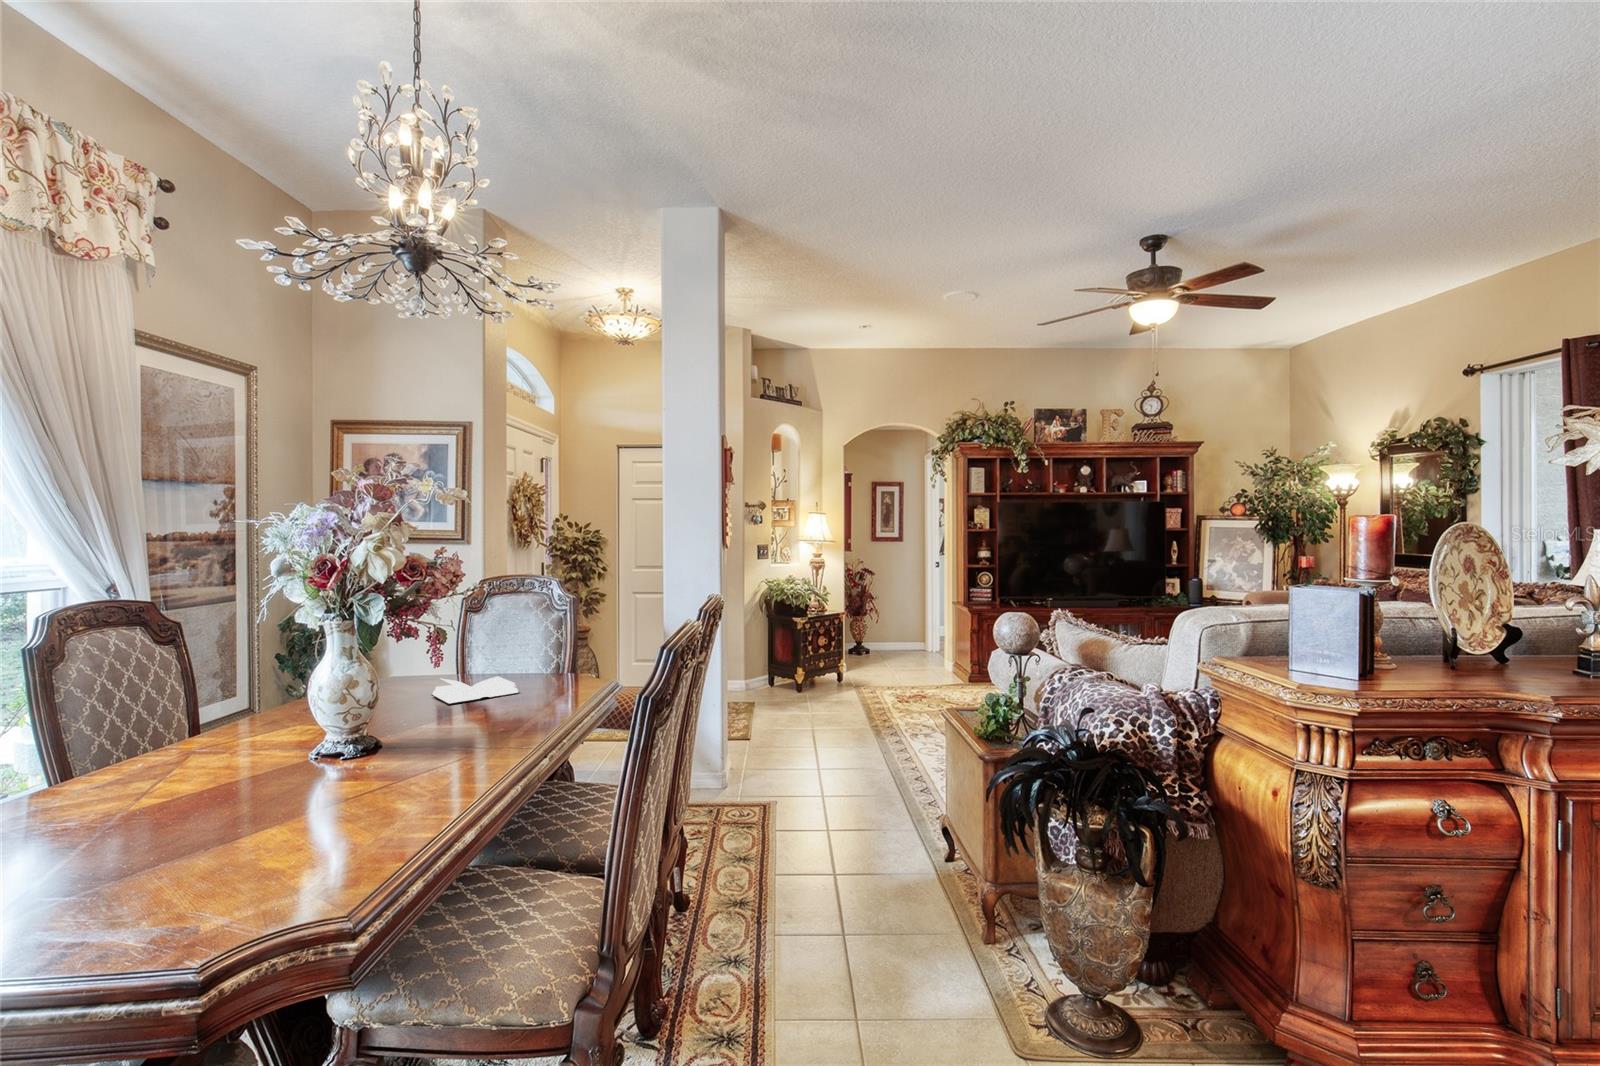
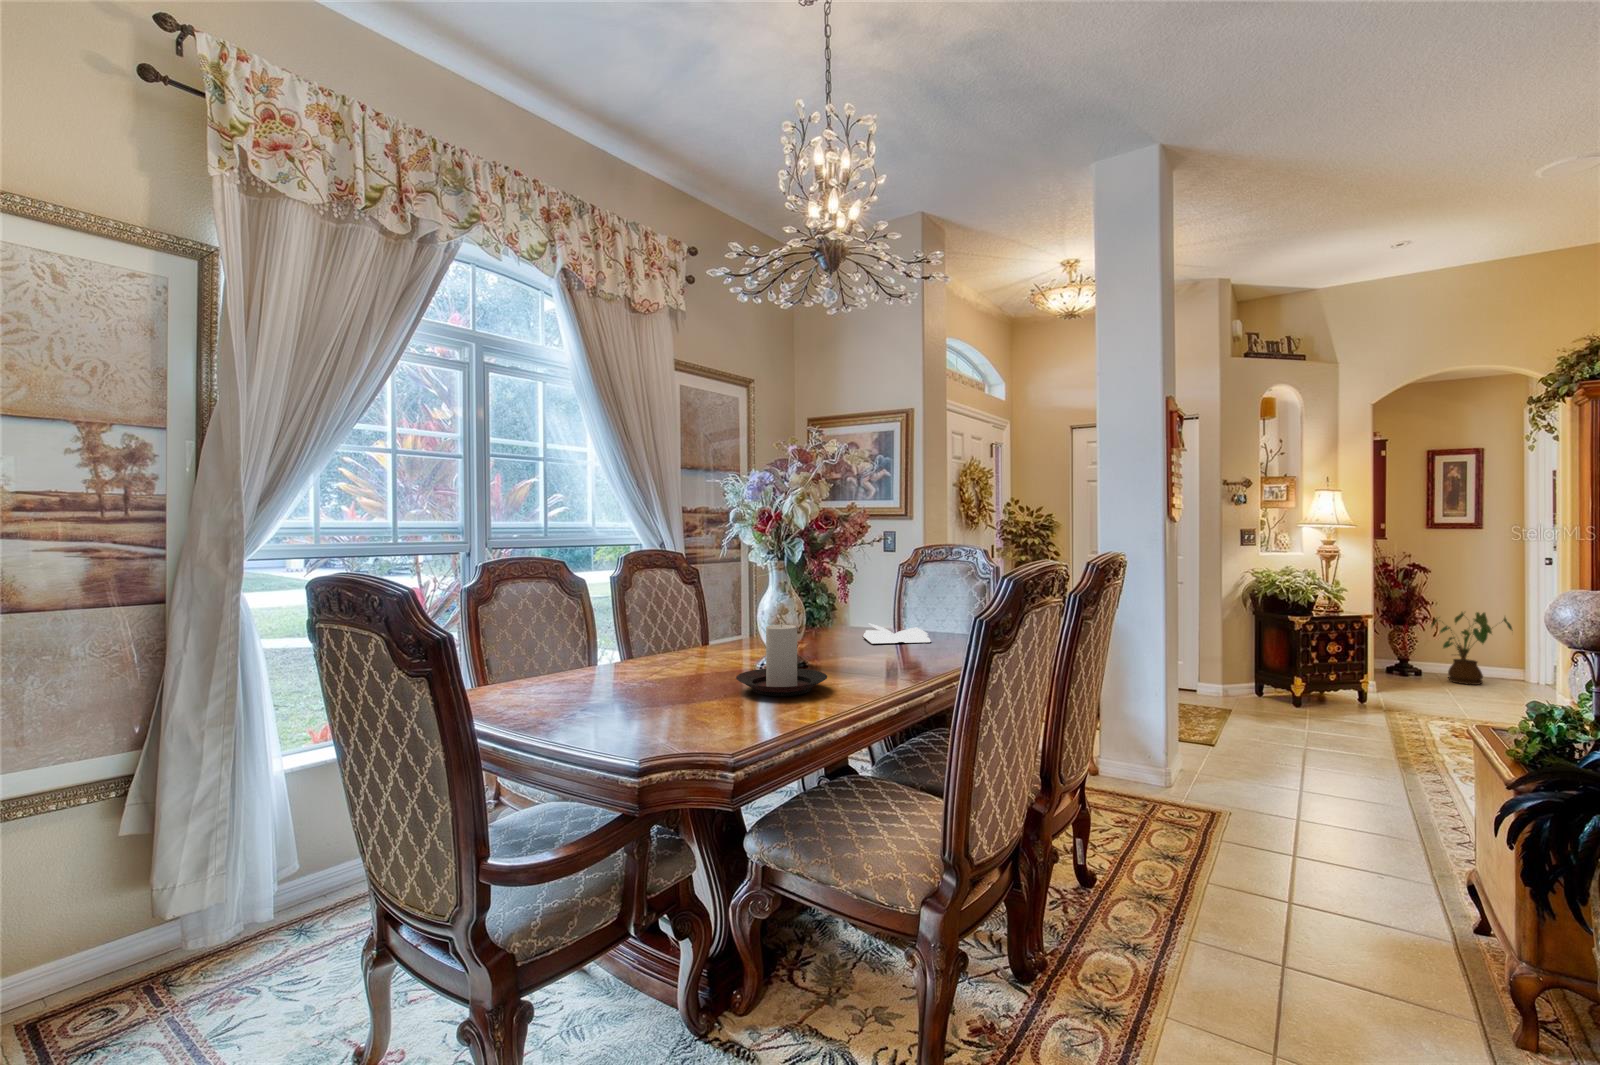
house plant: none [876,605,920,660] -> present [1431,612,1513,685]
candle holder: none [294,708,431,808] -> present [736,623,827,696]

